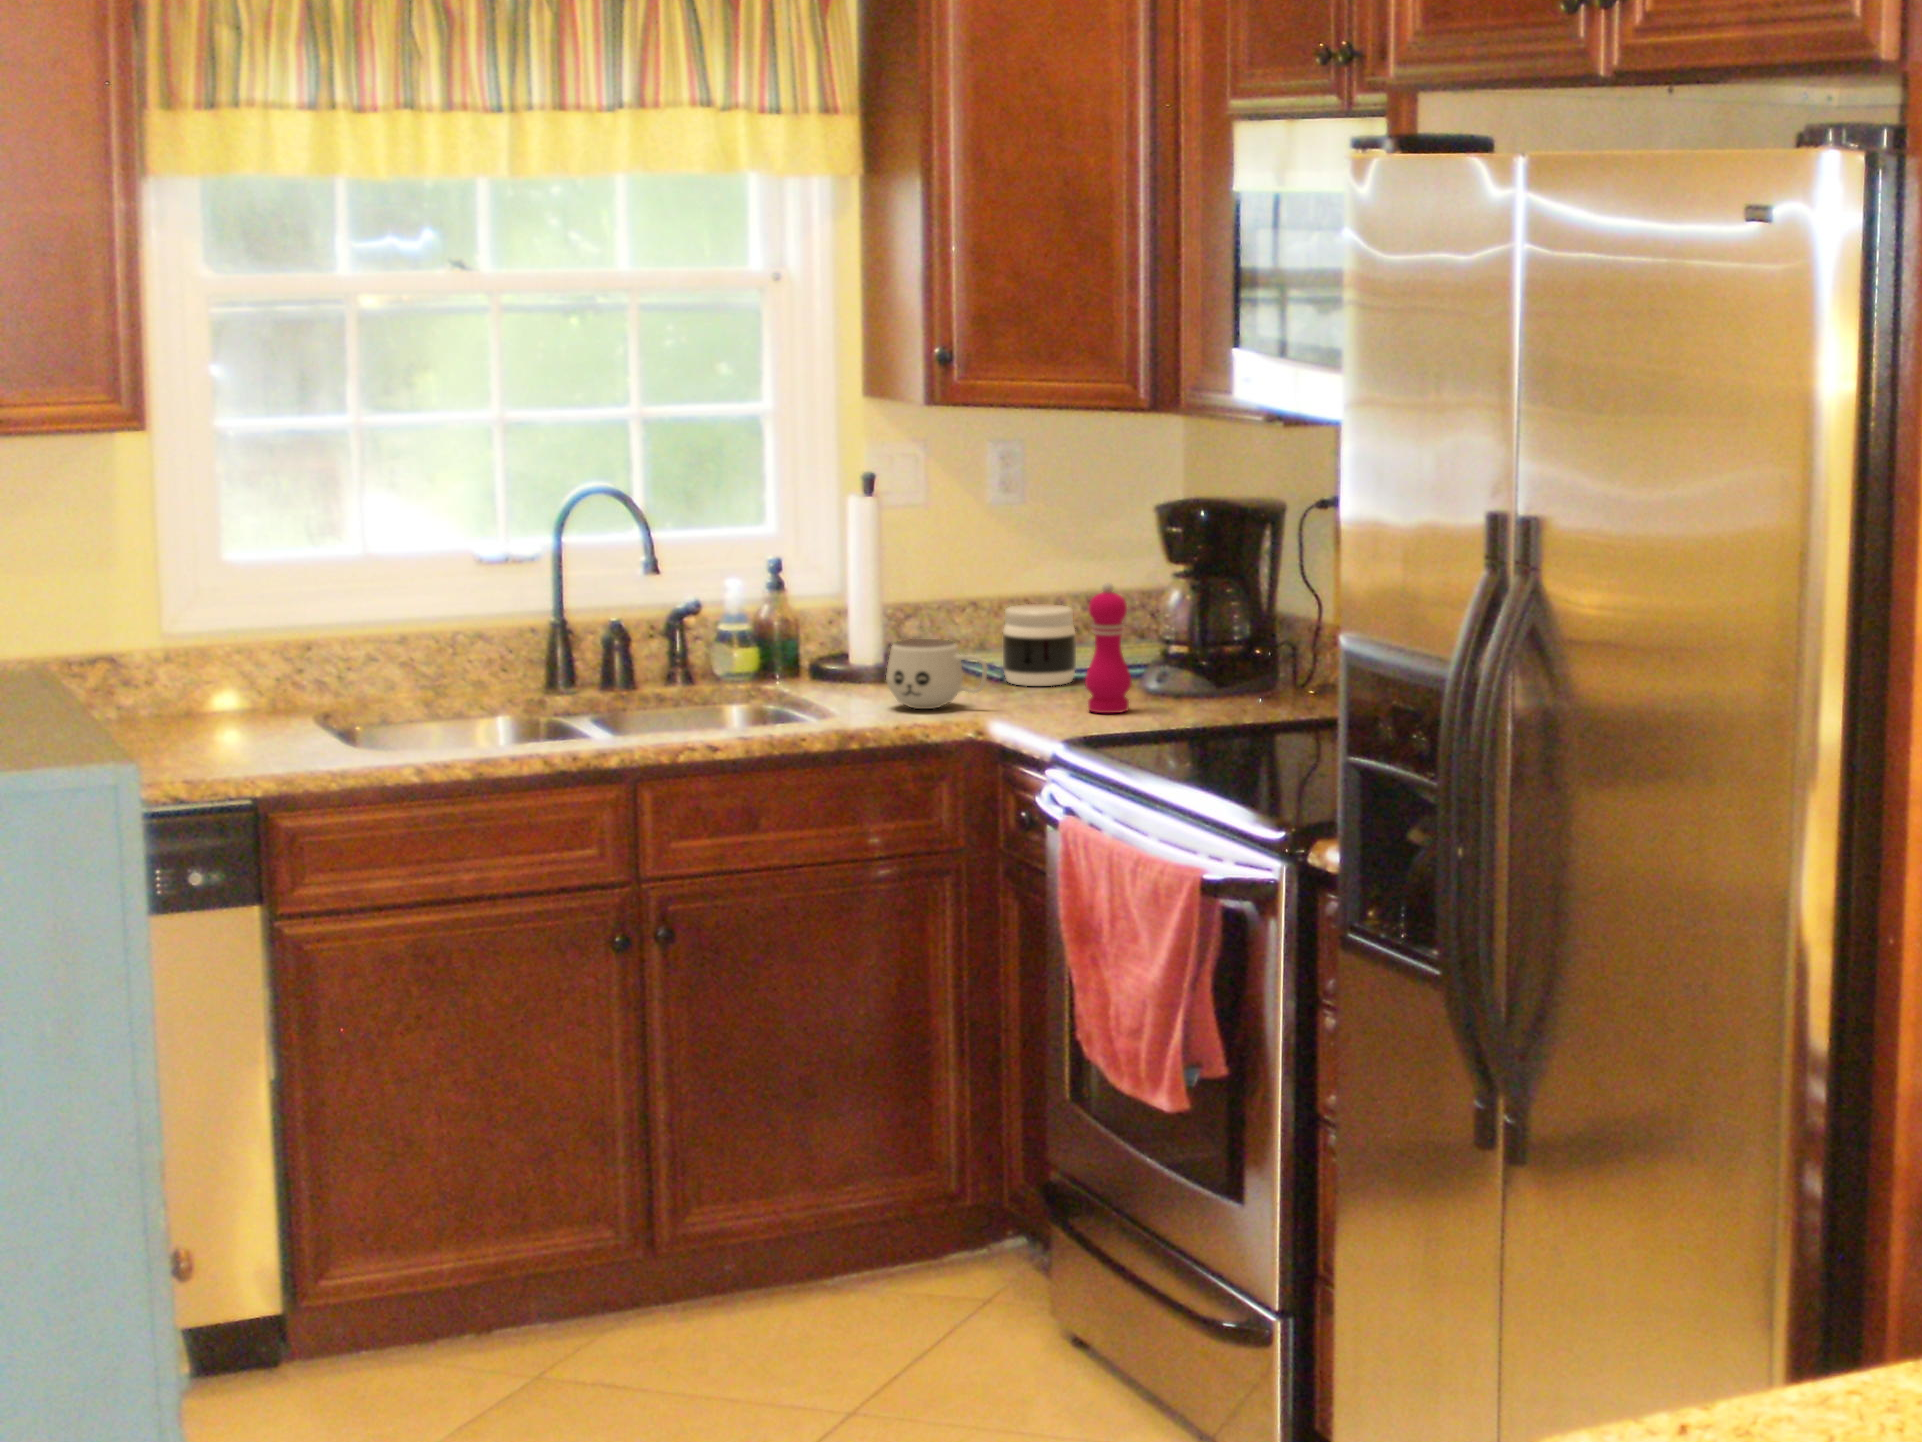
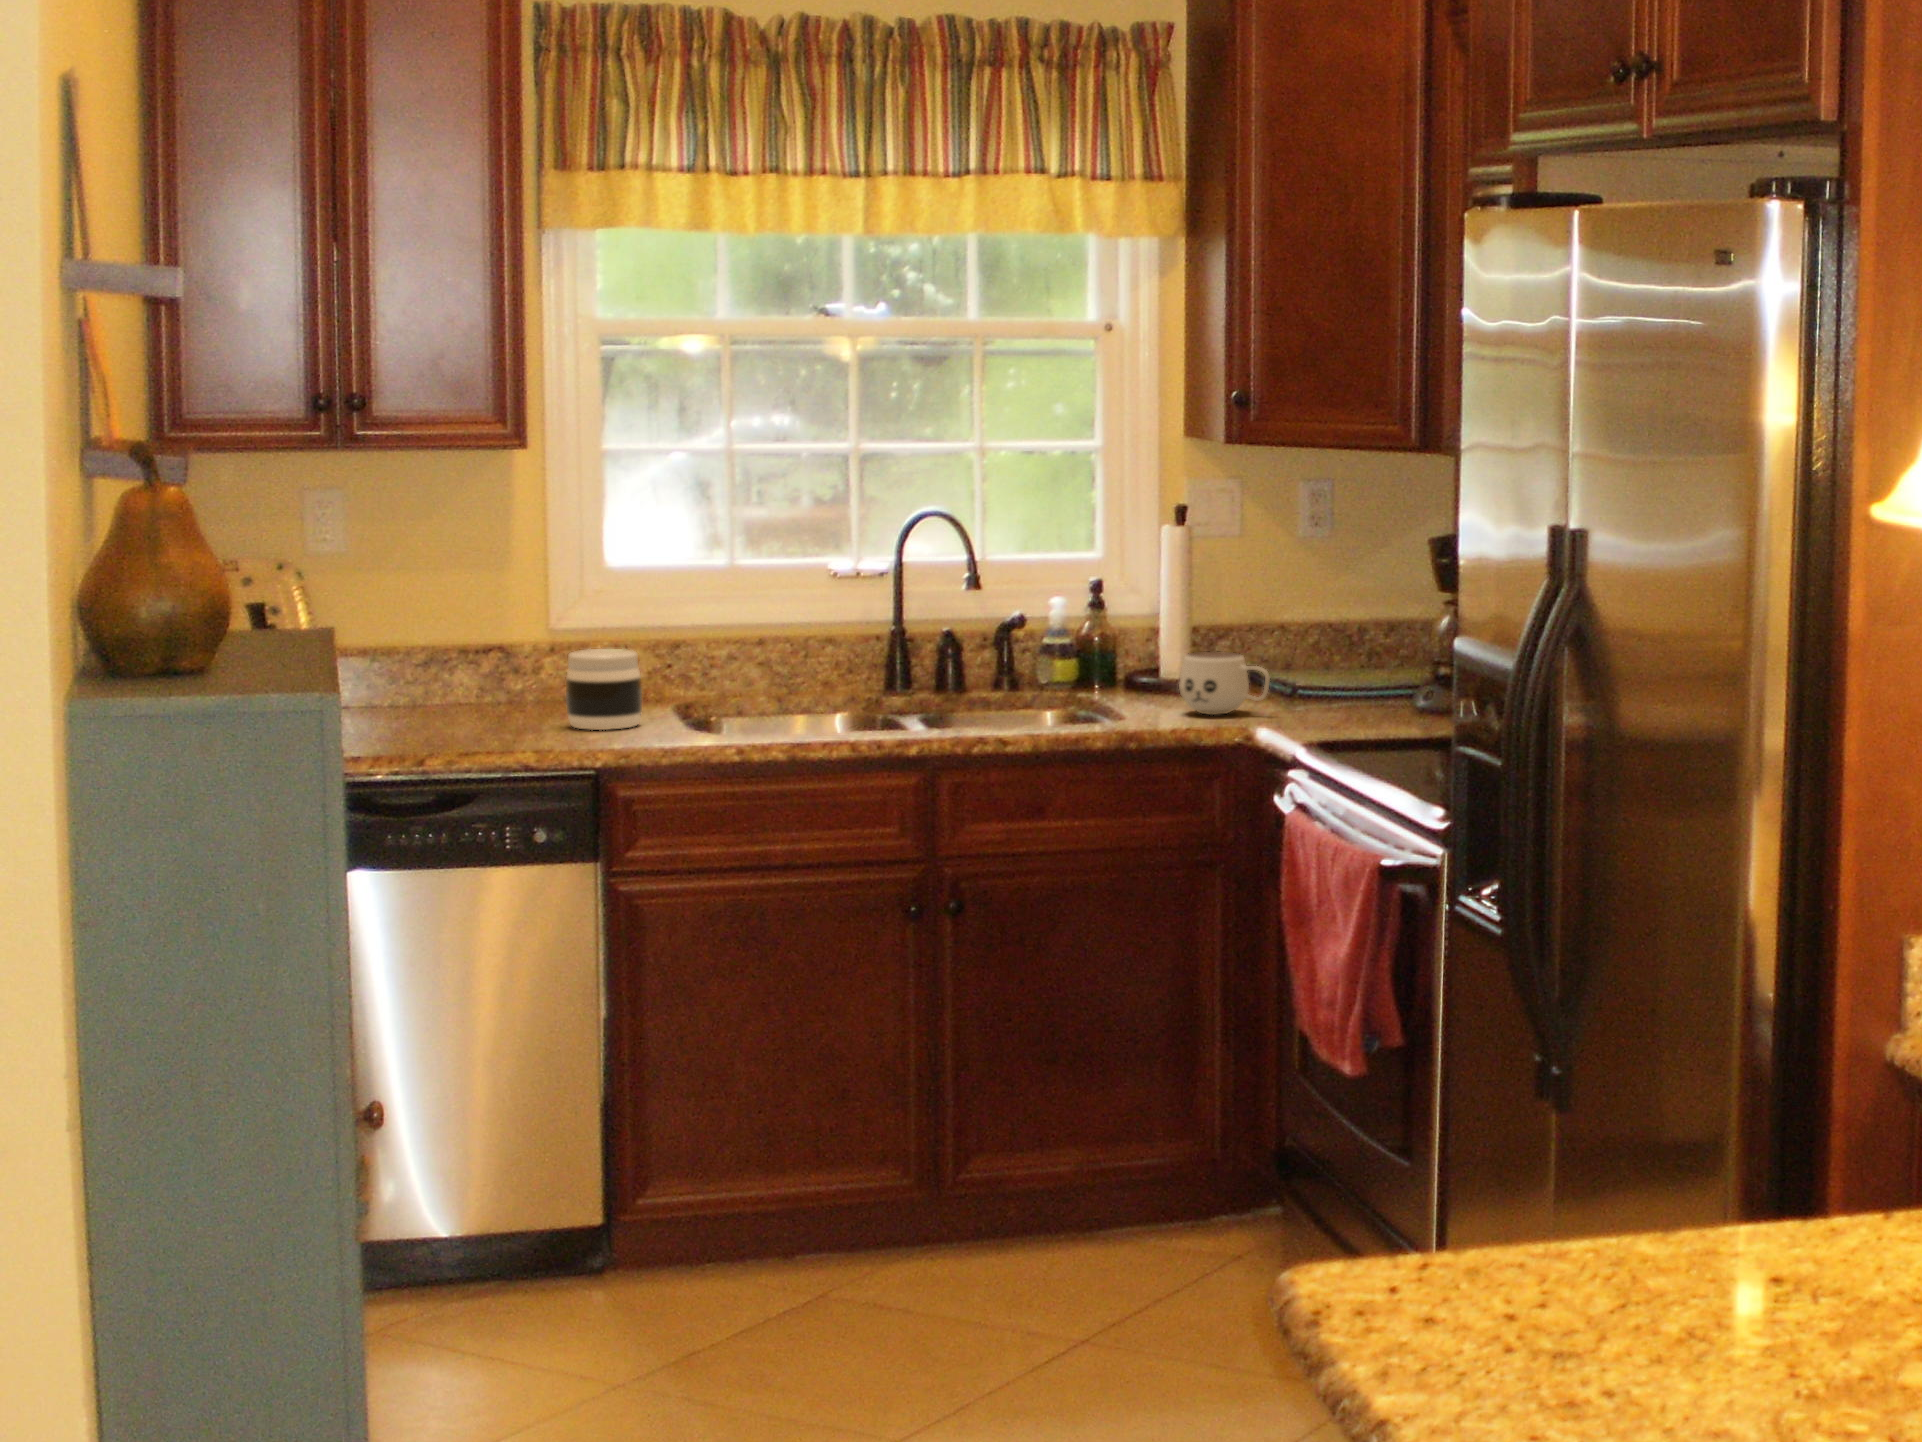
pepper mill: present [1085,582,1132,713] -> none [1357,601,1400,721]
jar: present [1003,604,1076,686] -> present [566,649,642,730]

